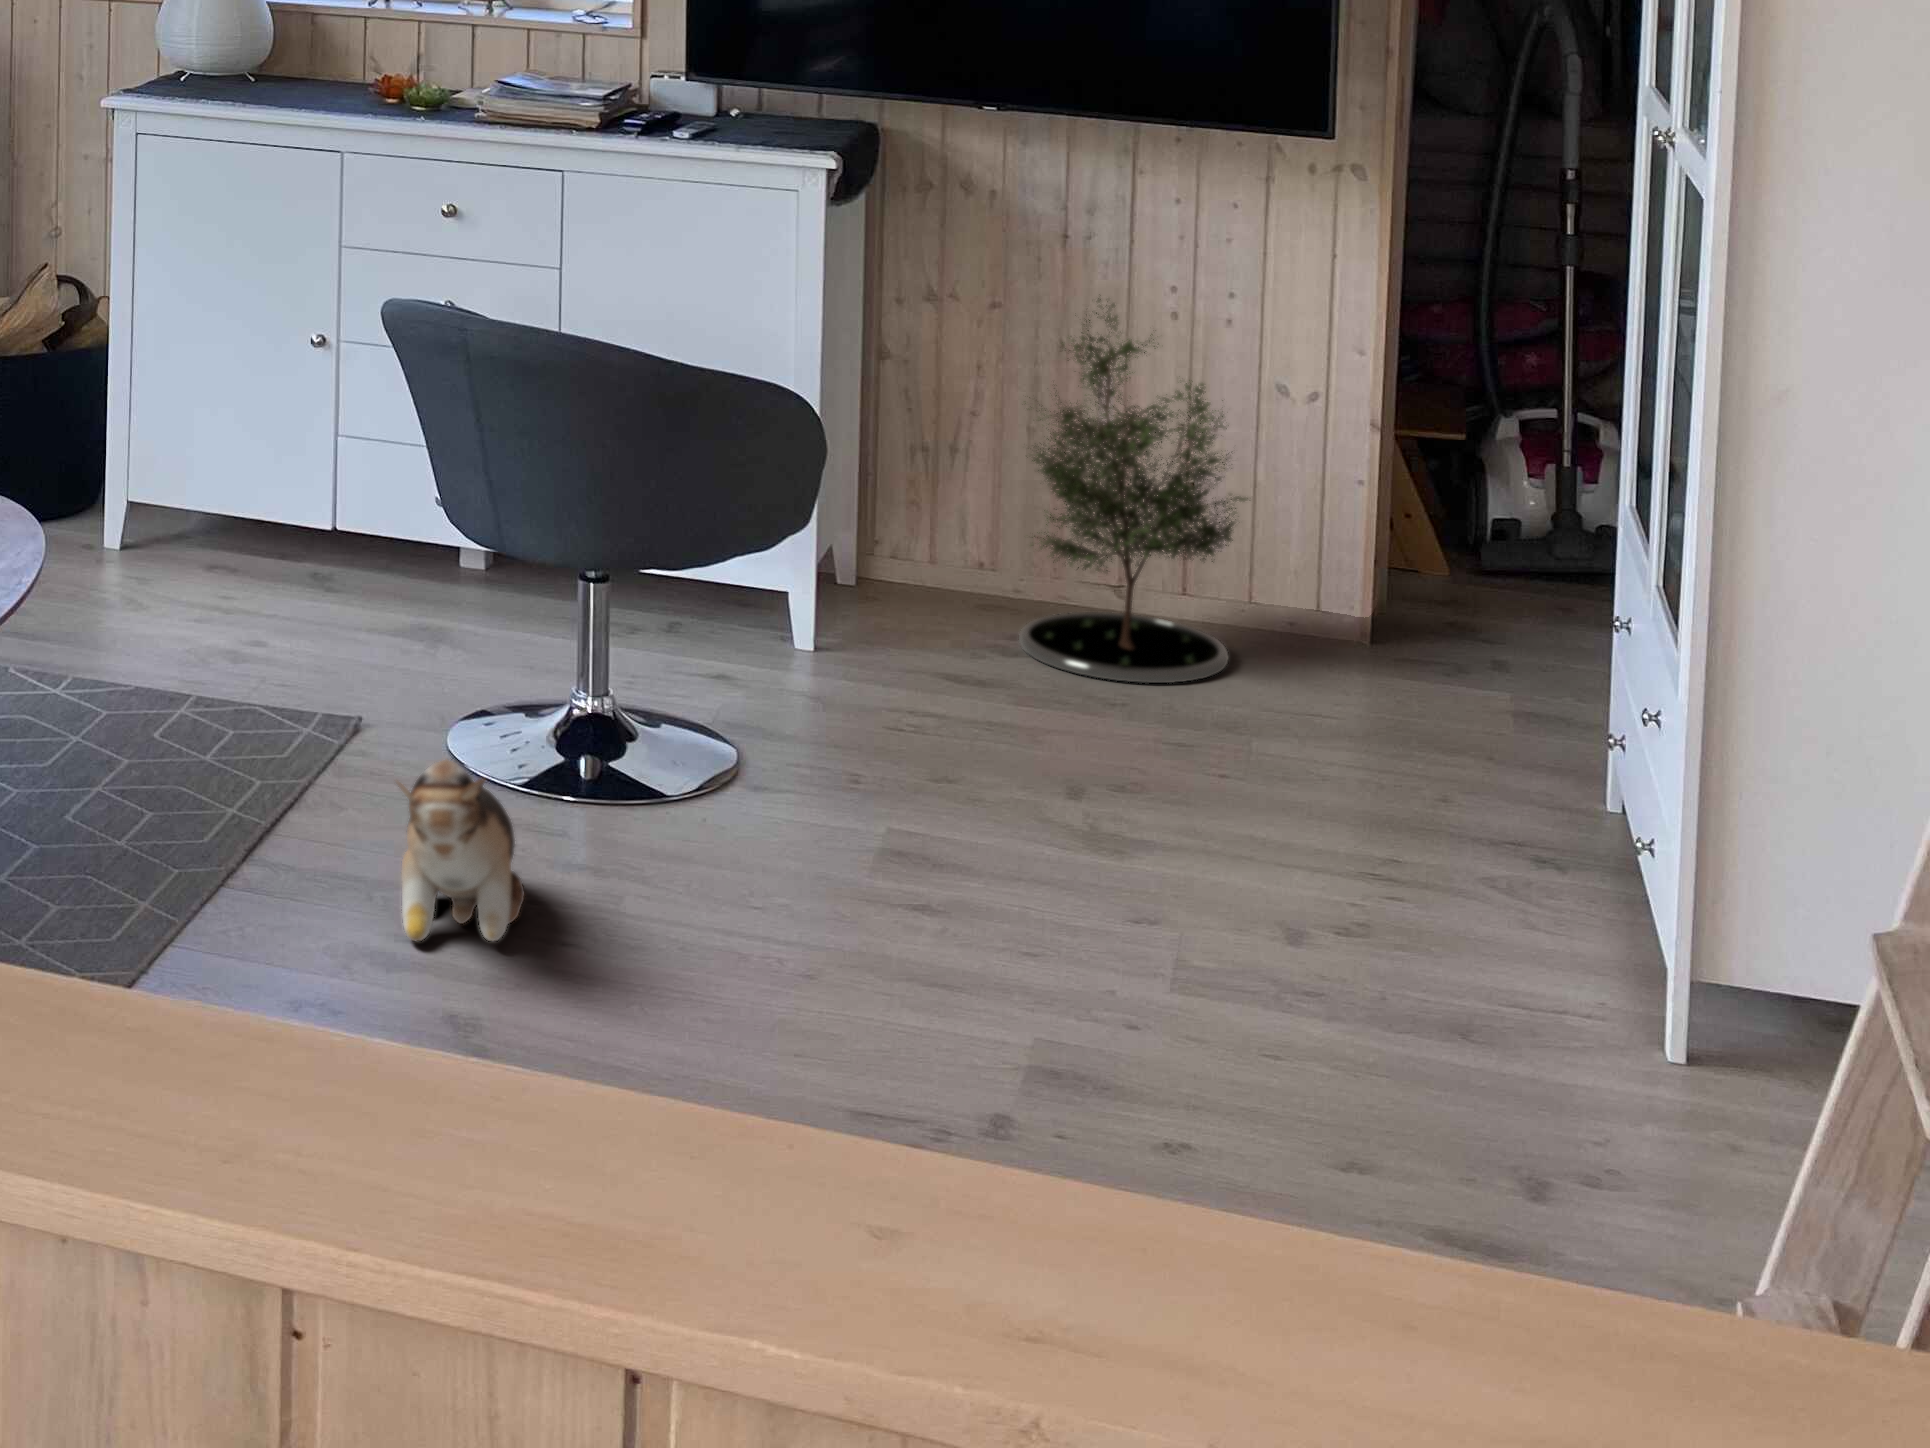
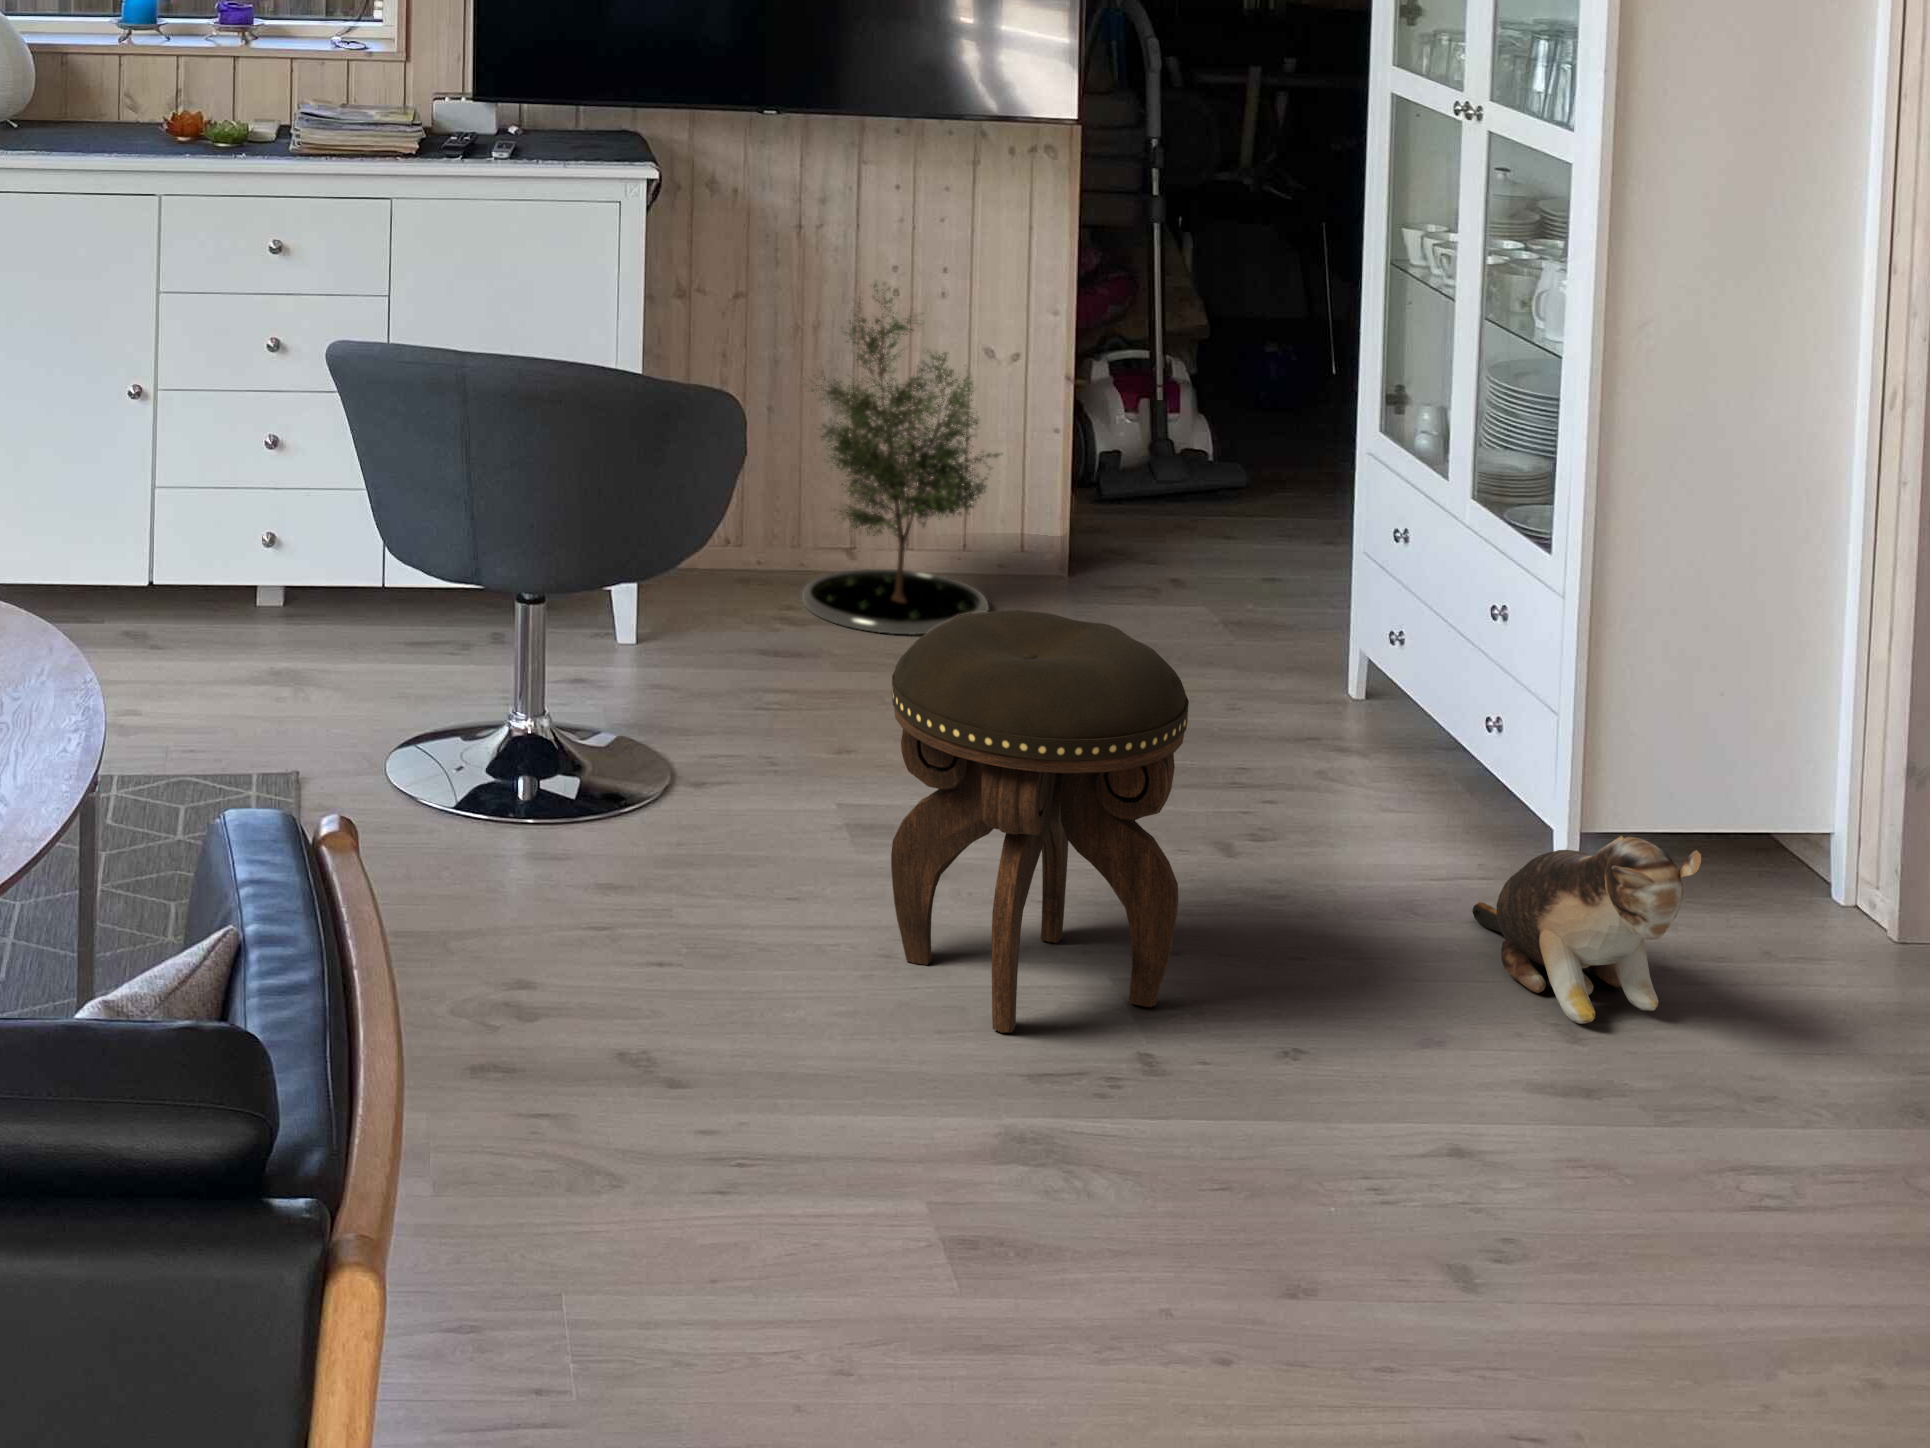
footstool: none [768,610,1080,1039] -> present [891,610,1189,1033]
plush toy: present [397,760,524,941] -> present [1472,835,1701,1023]

